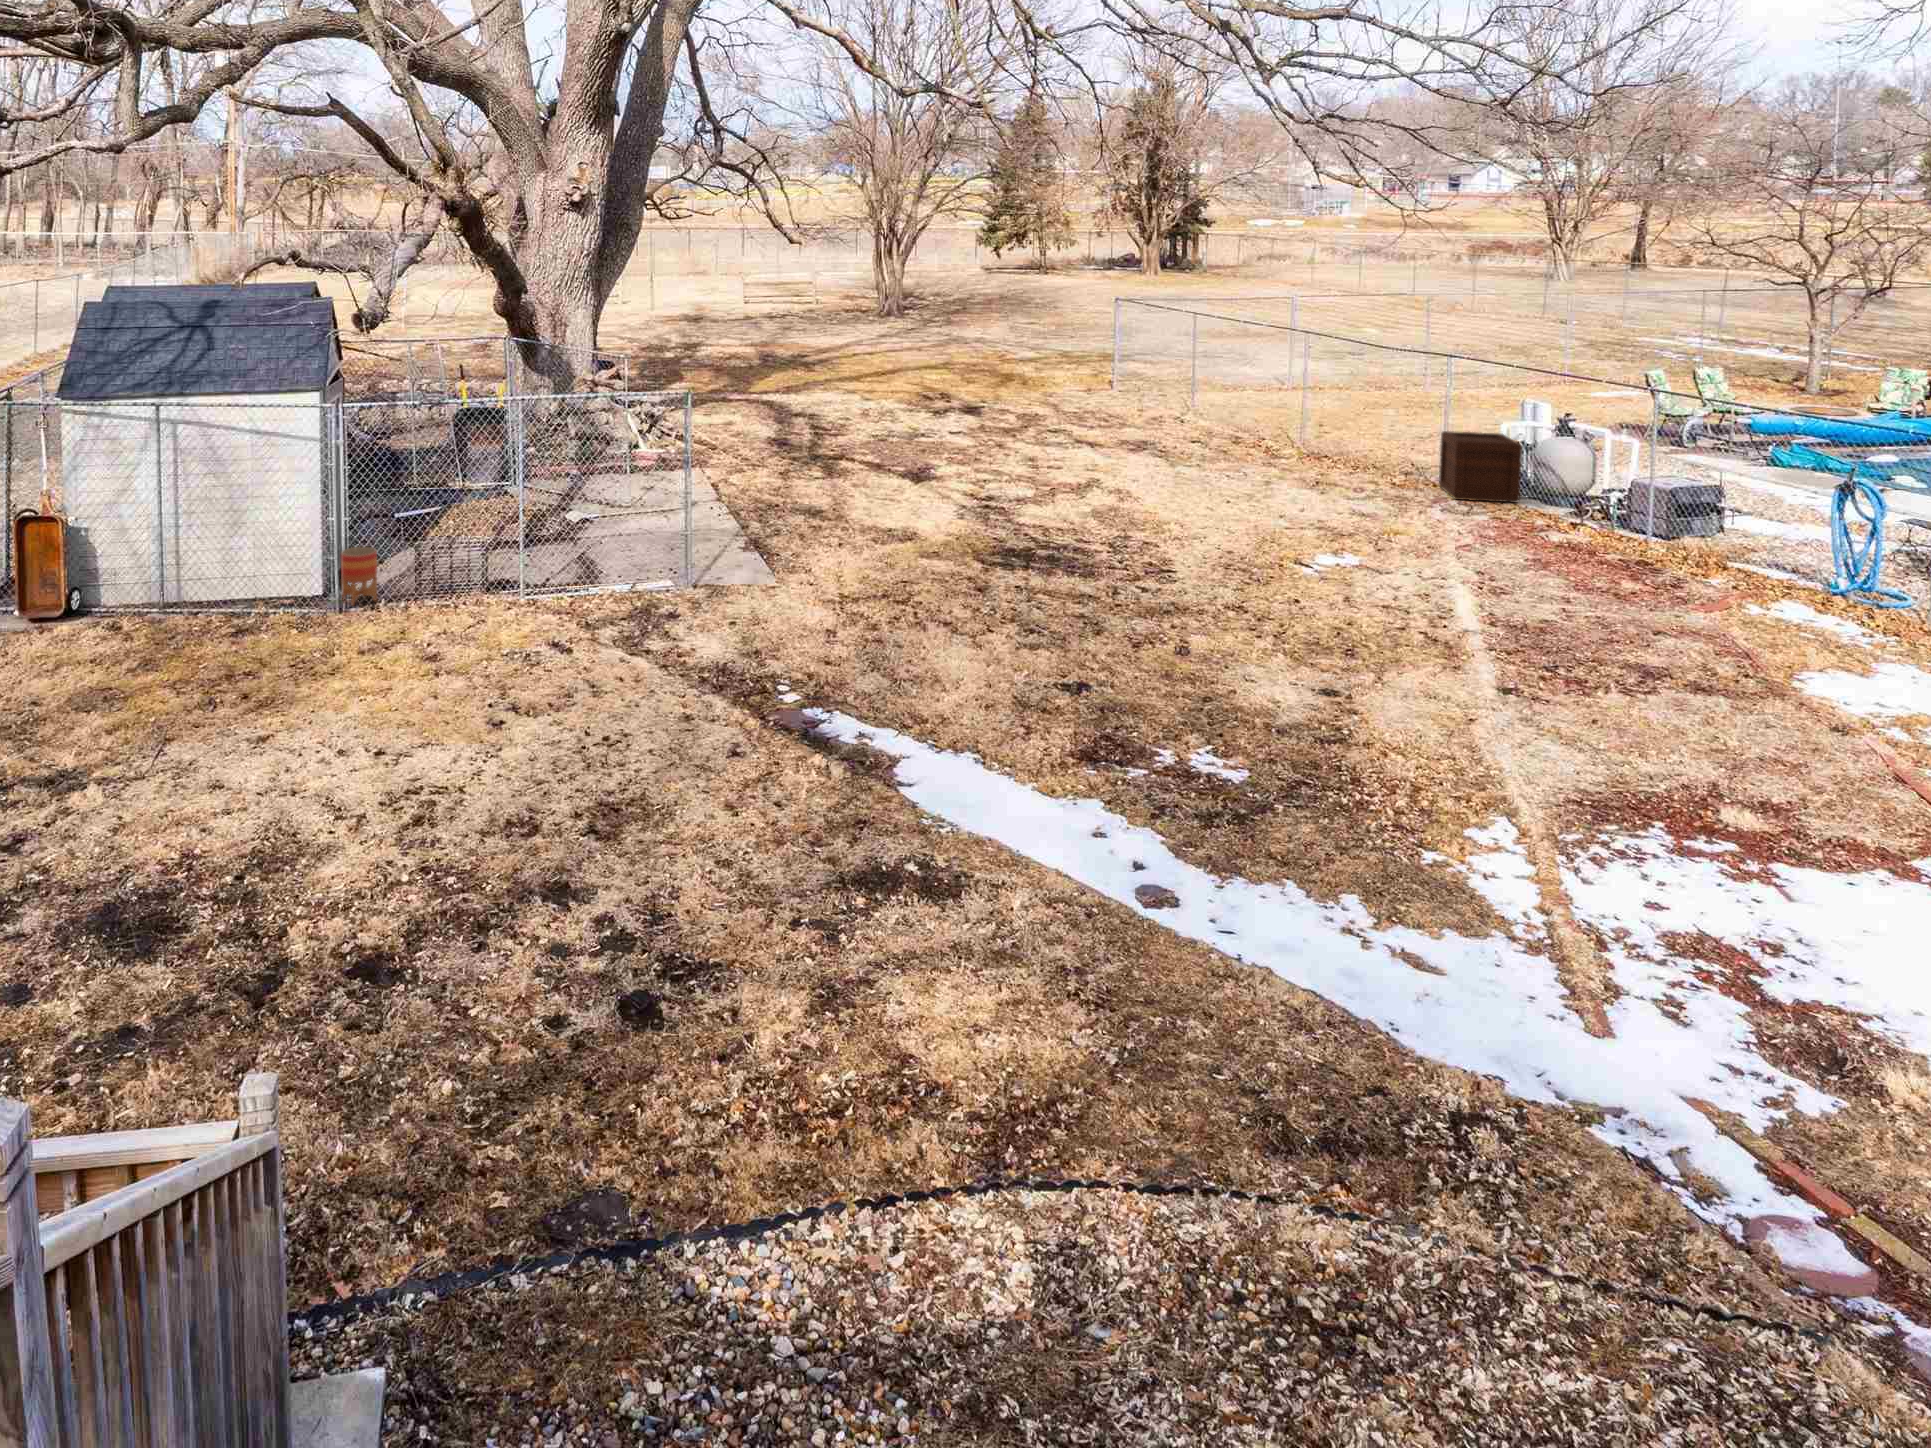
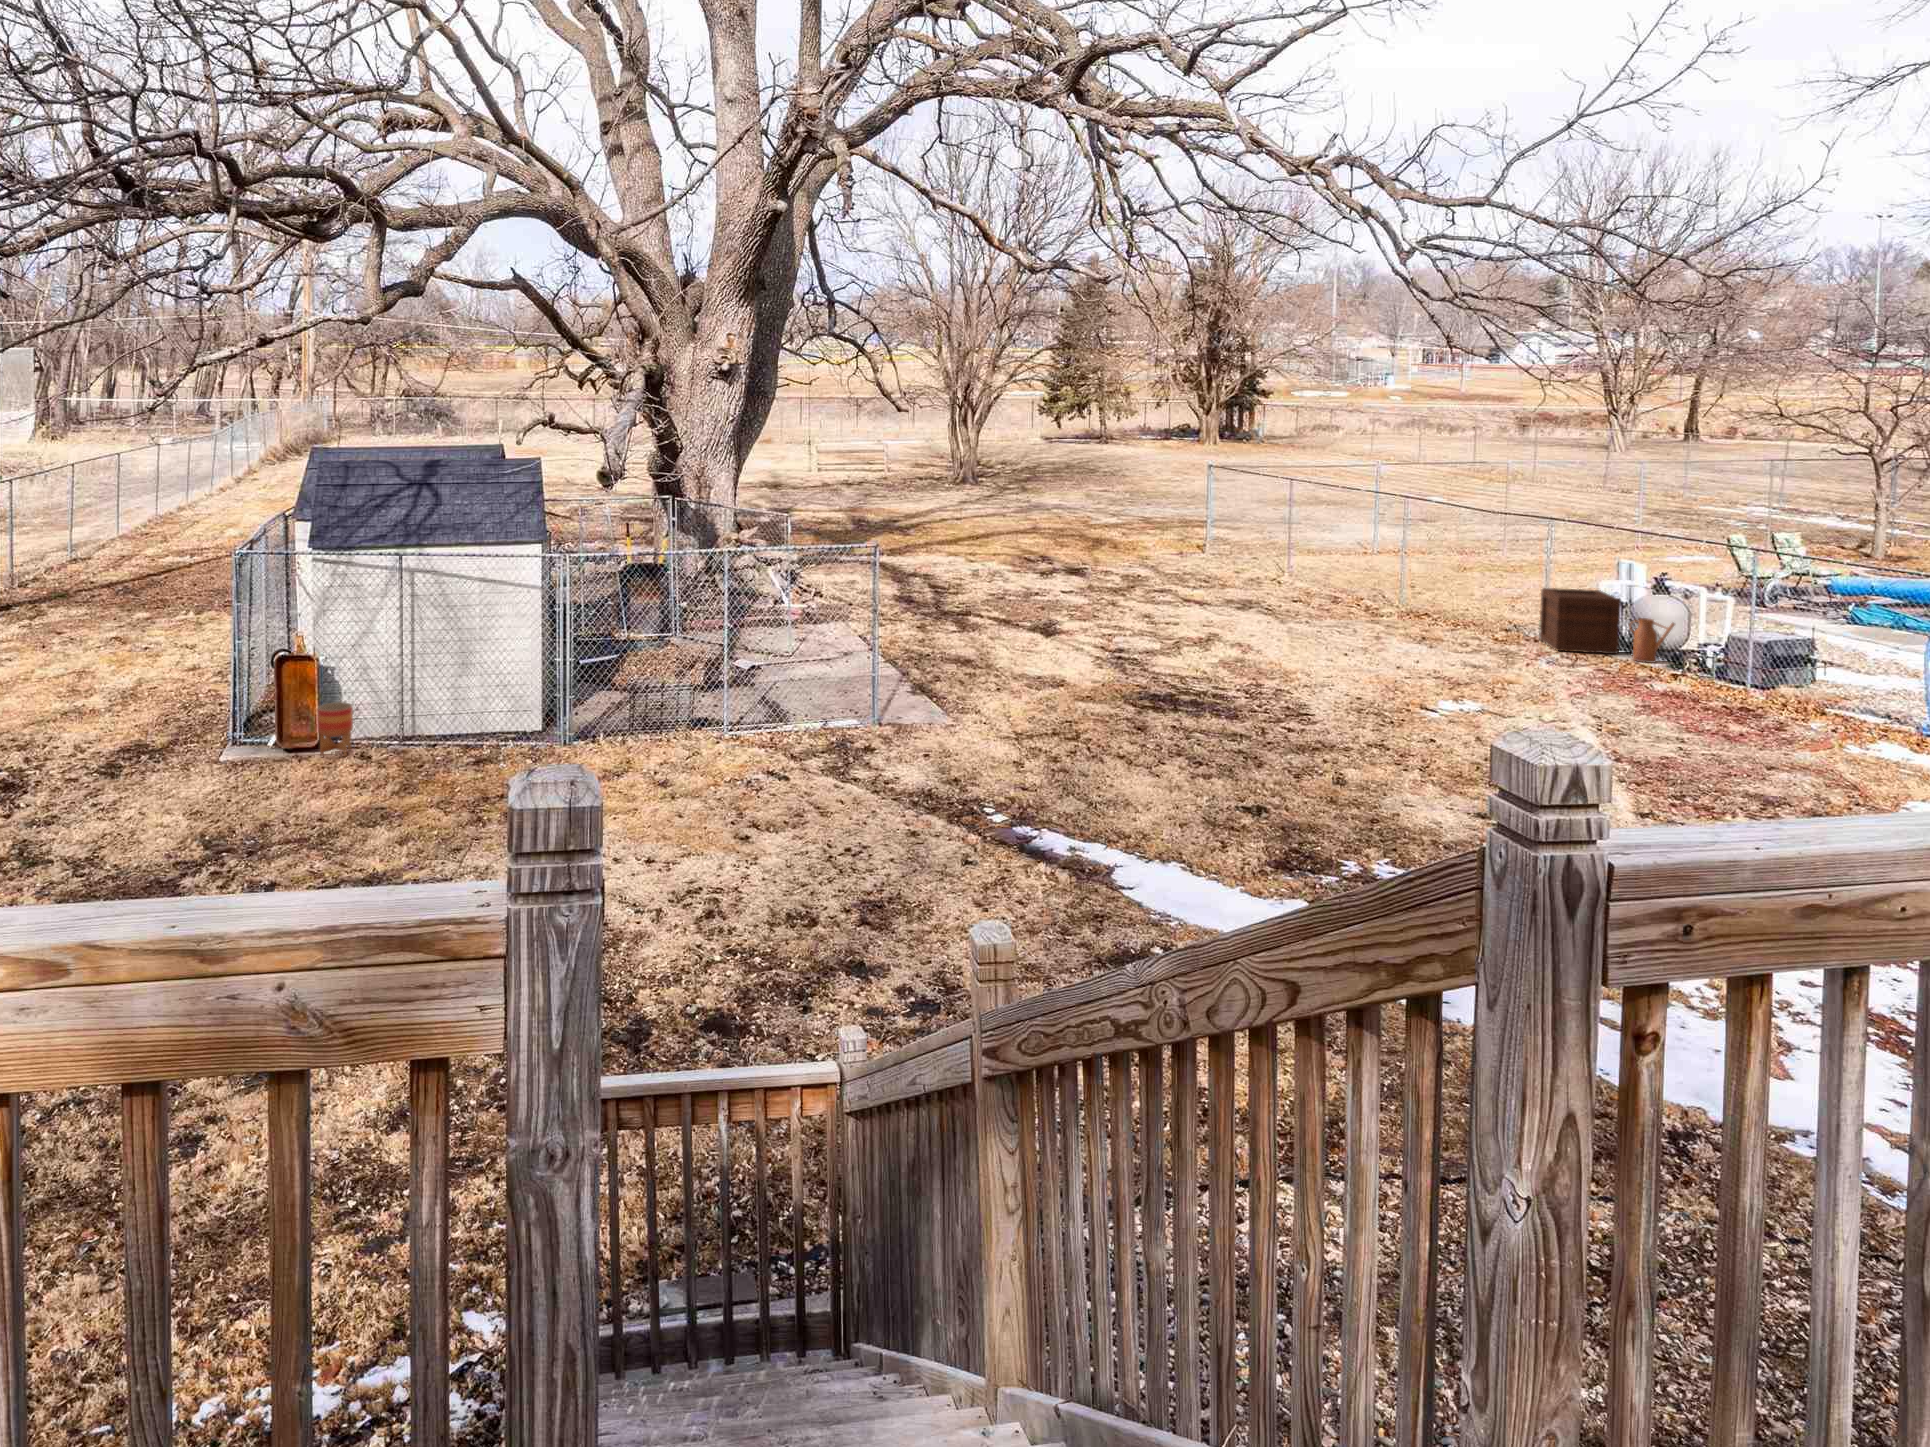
watering can: none [1530,465,1578,513] -> present [1629,618,1675,663]
planter: present [341,547,377,605] -> present [318,702,353,757]

